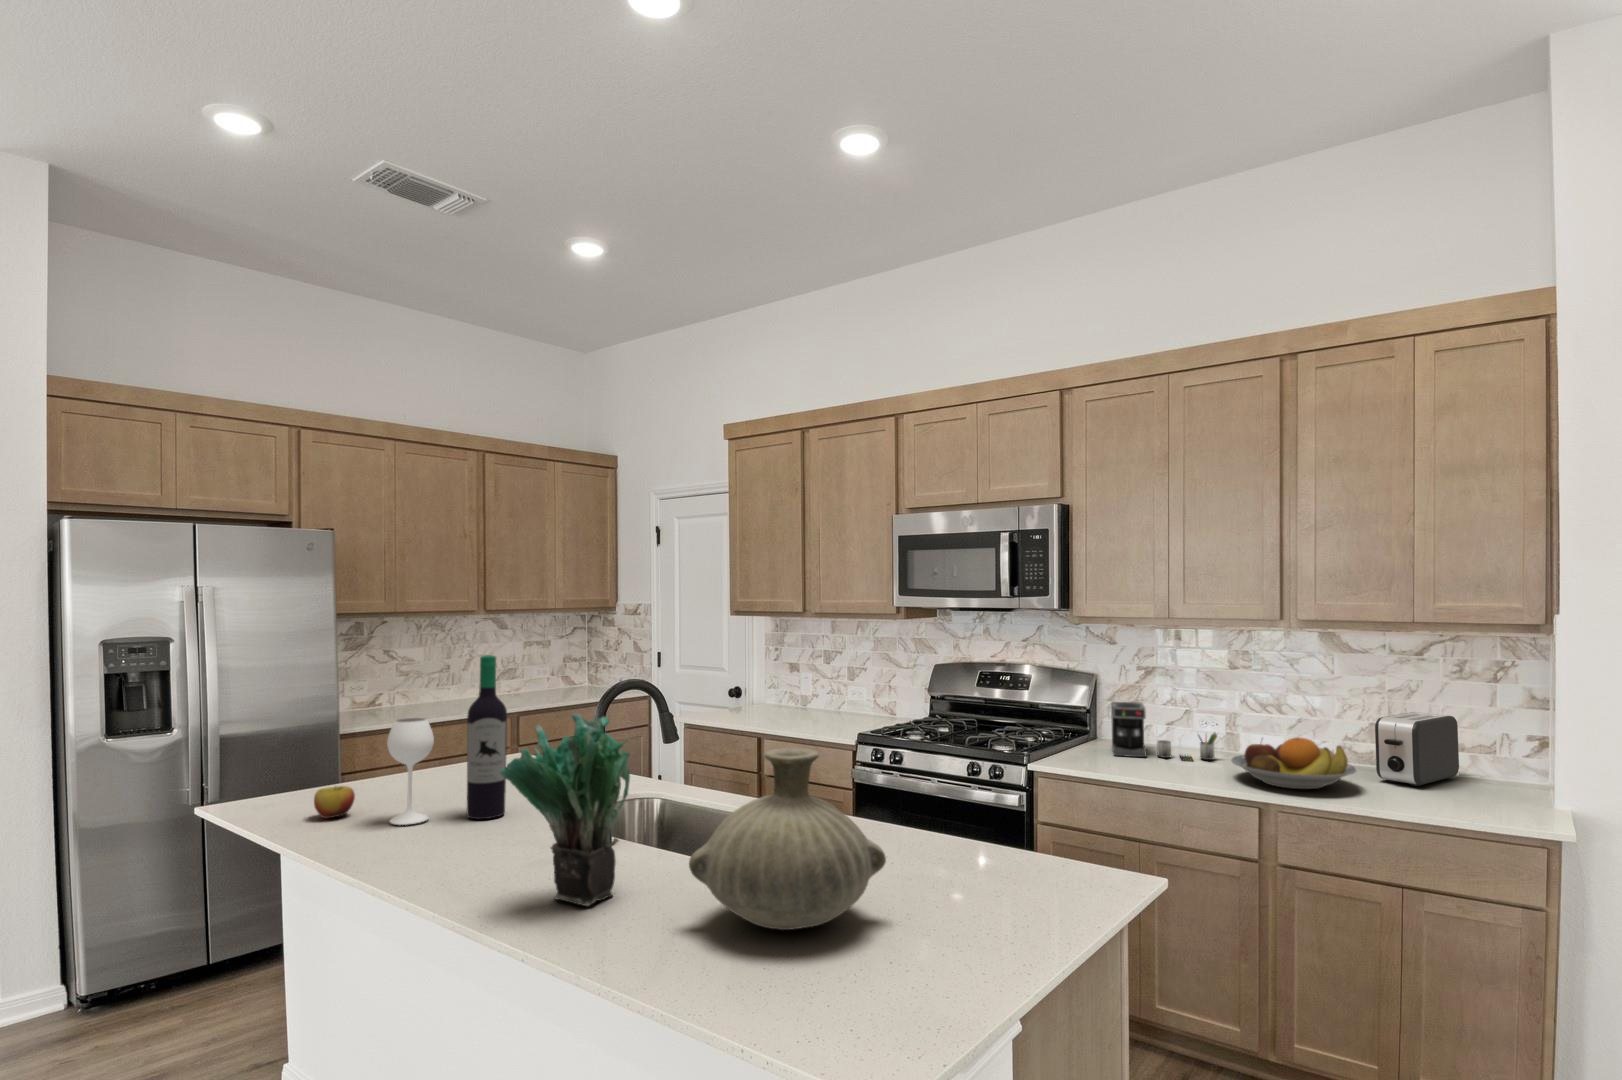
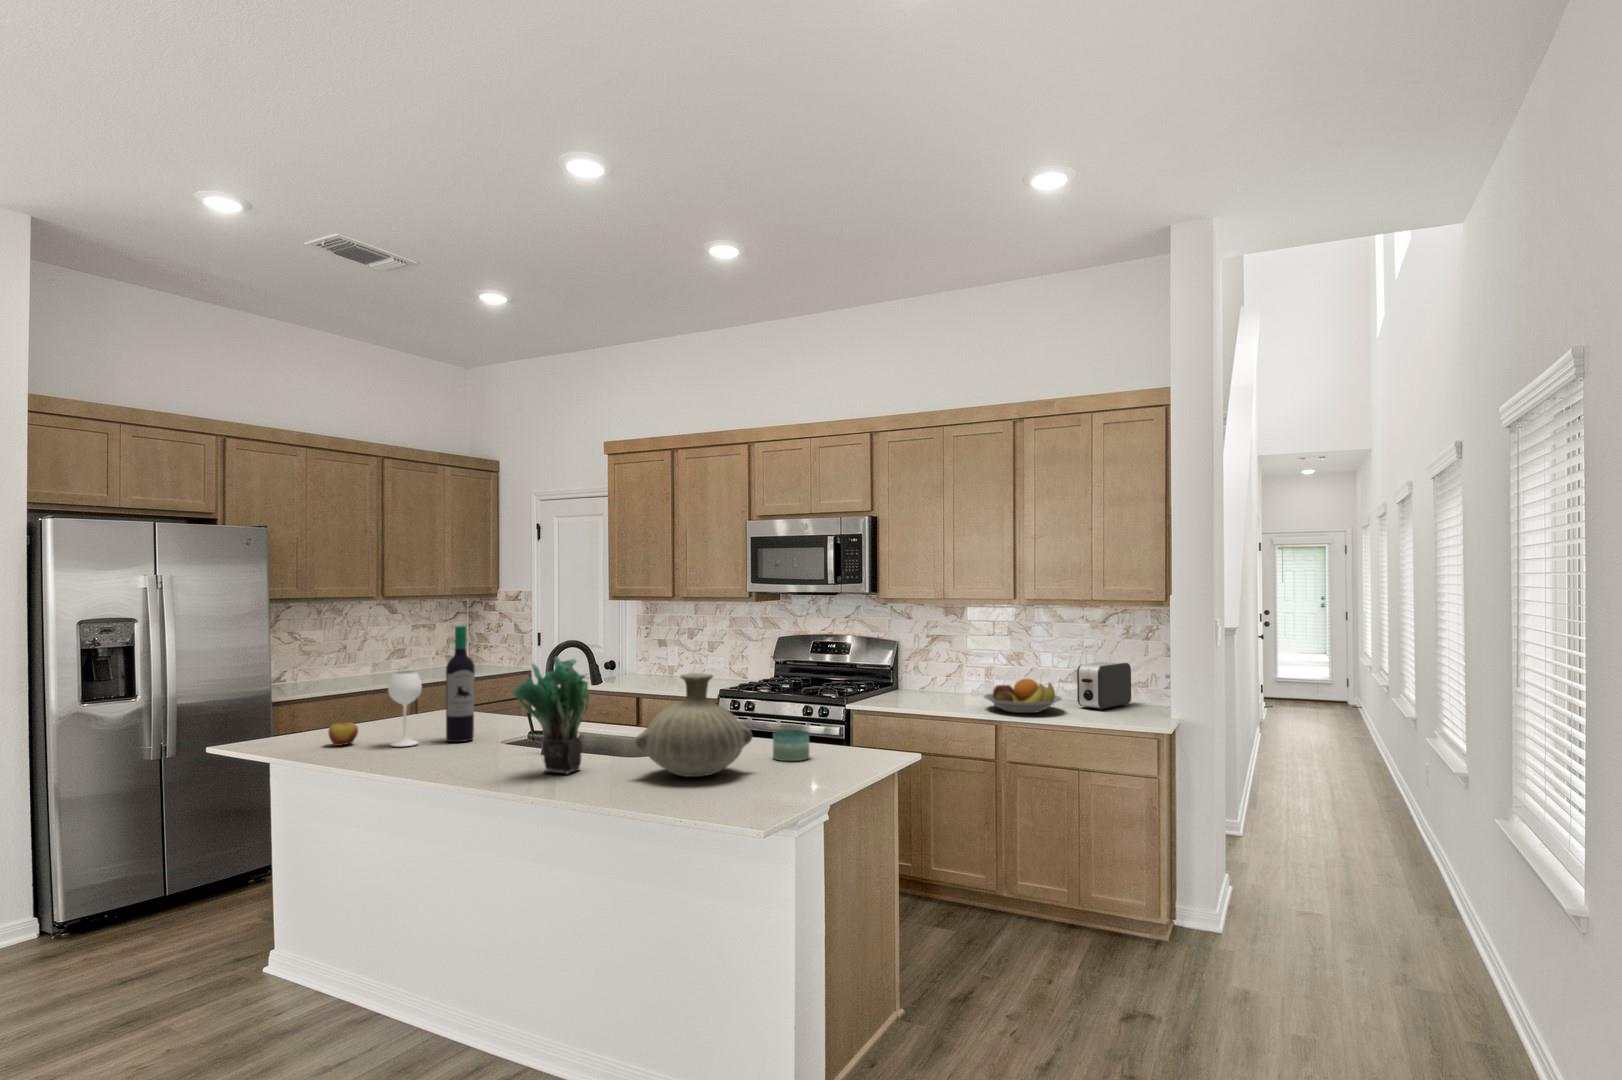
coffee maker: present [1111,702,1217,760] -> none [907,660,979,700]
candle: none [922,835,983,894] -> present [773,730,809,761]

